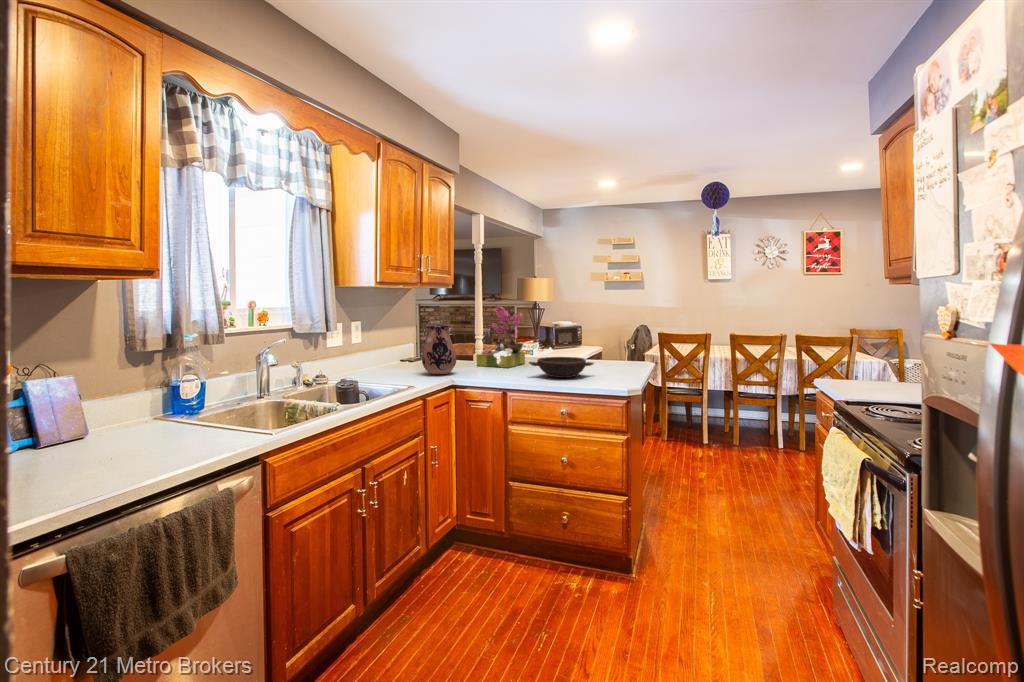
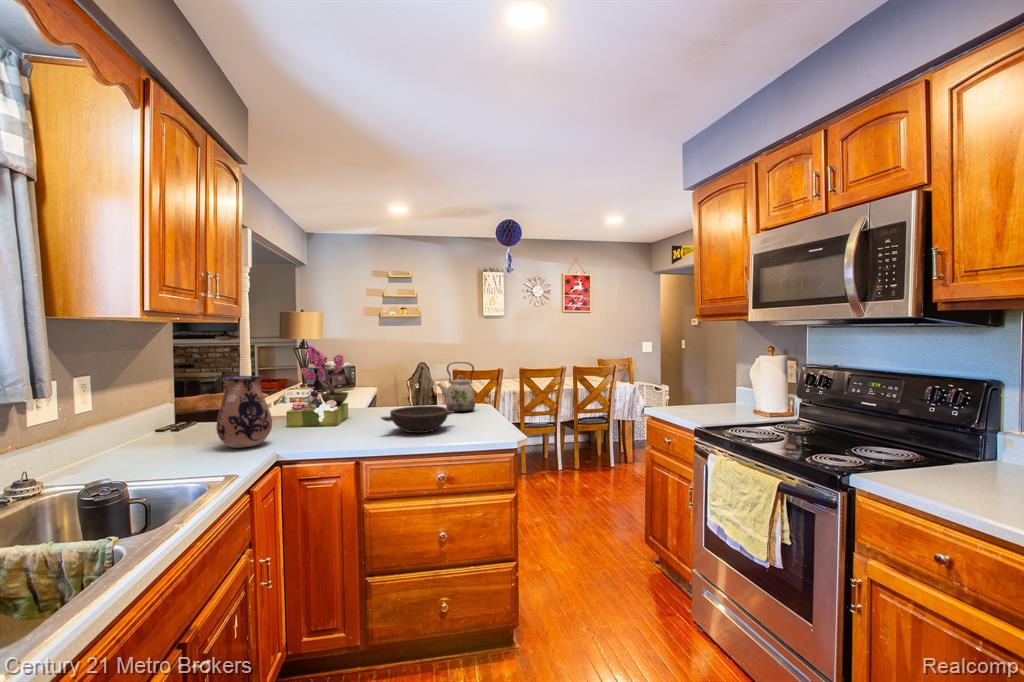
kettle: none [599,322,632,367] -> present [437,362,475,412]

